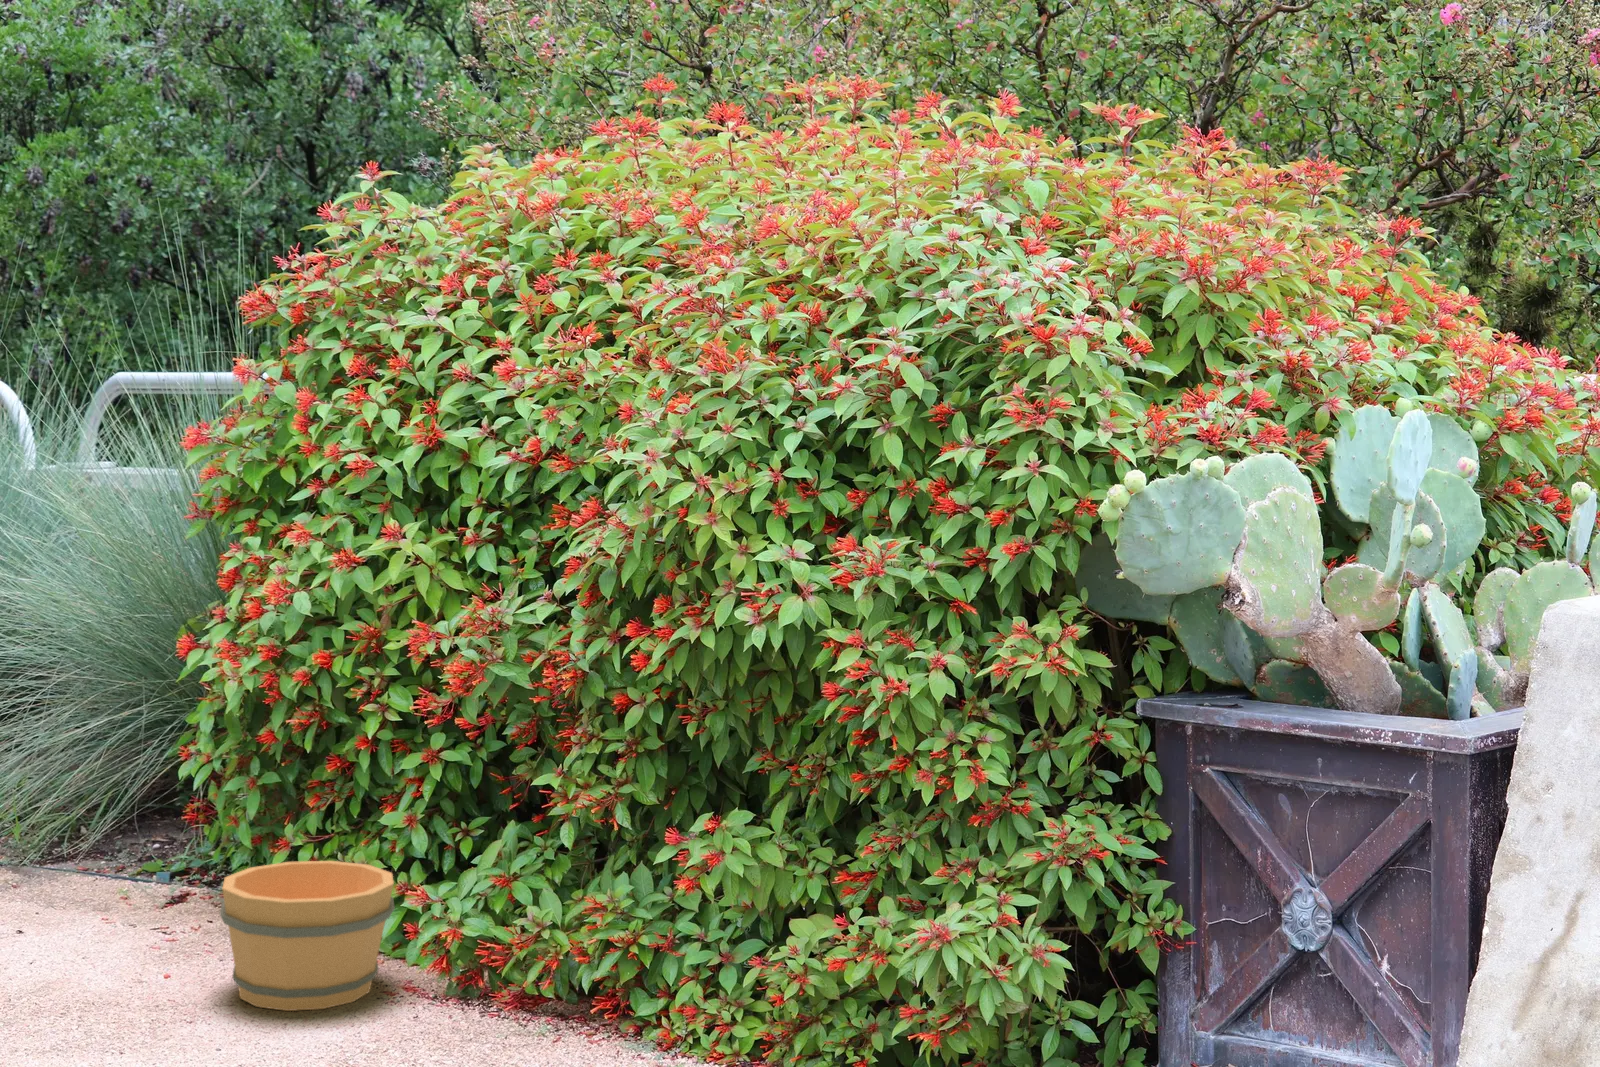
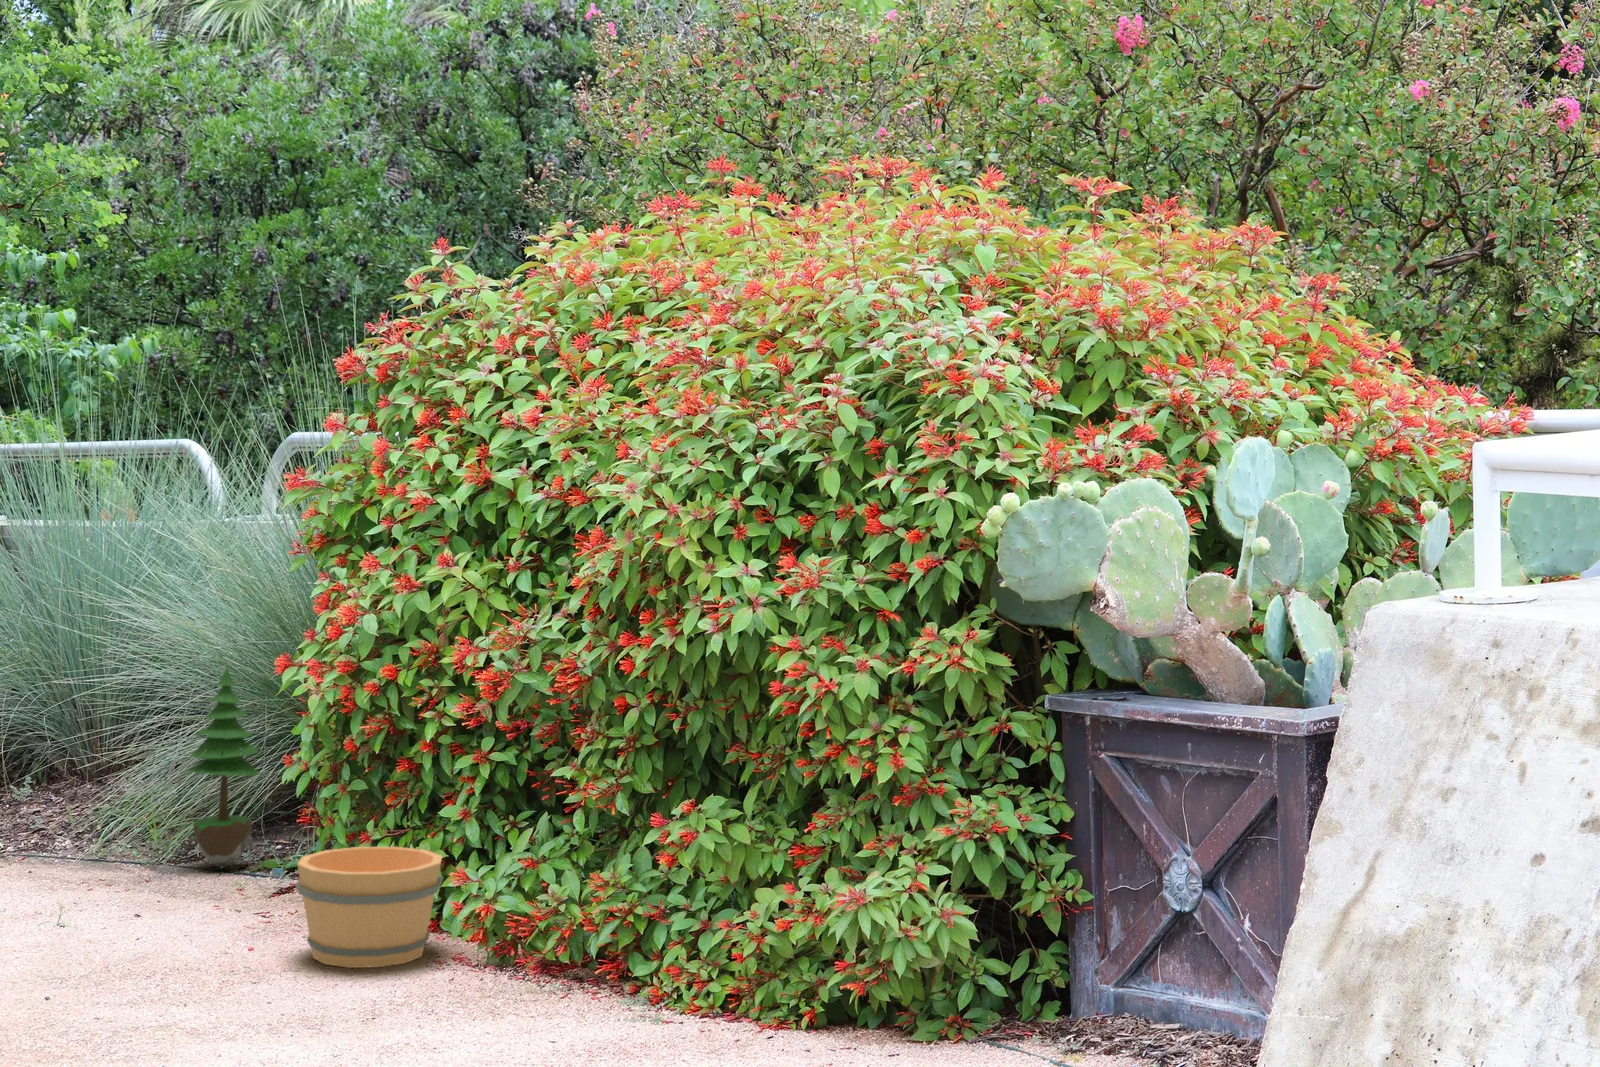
potted tree: none [53,644,143,873] -> present [187,669,260,868]

